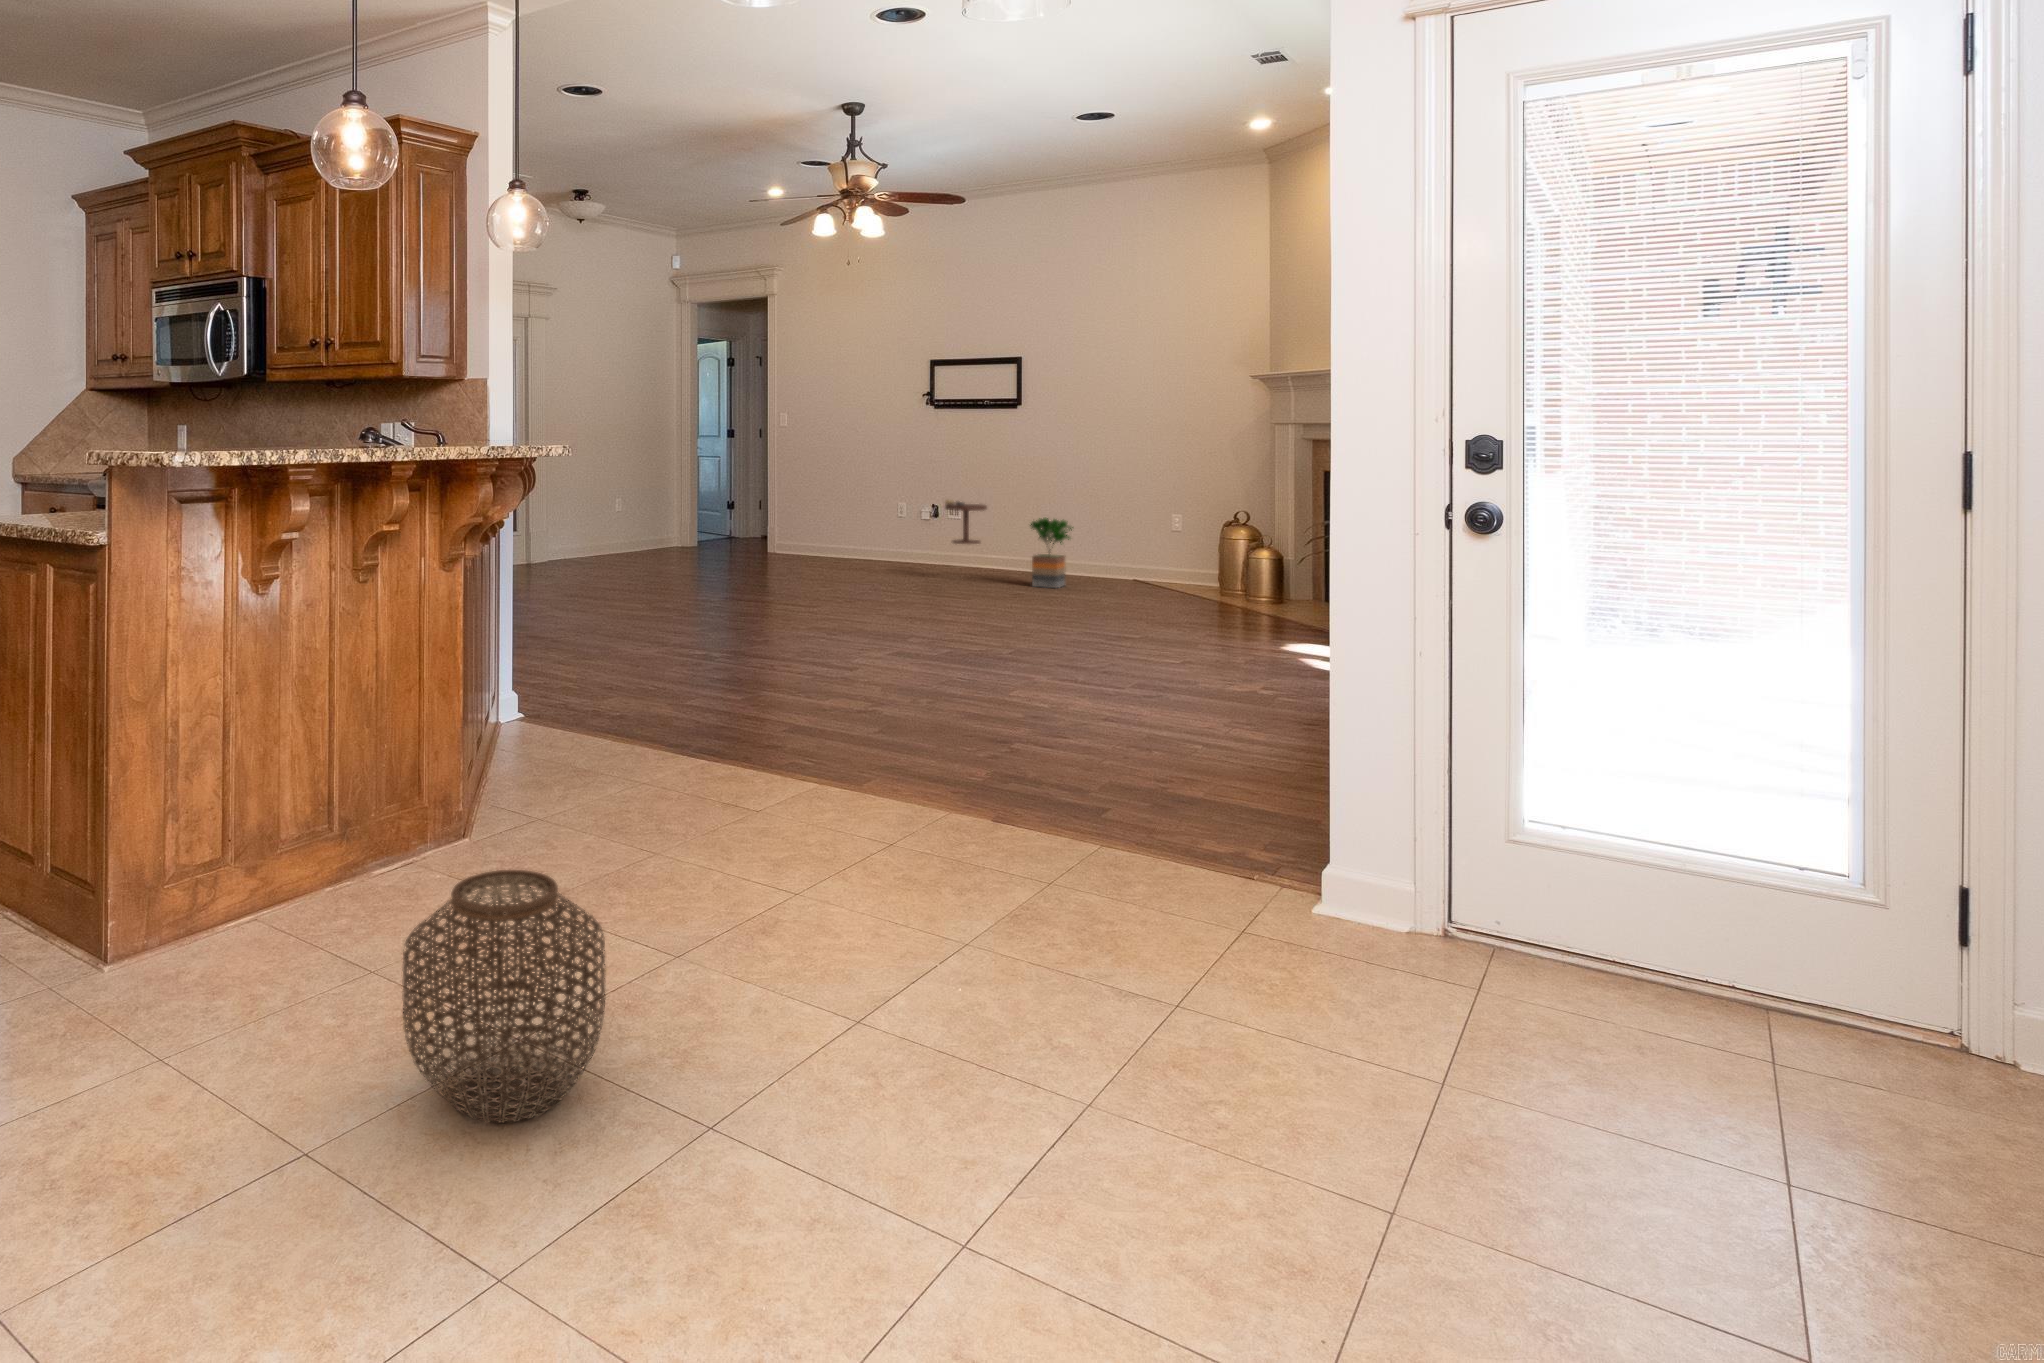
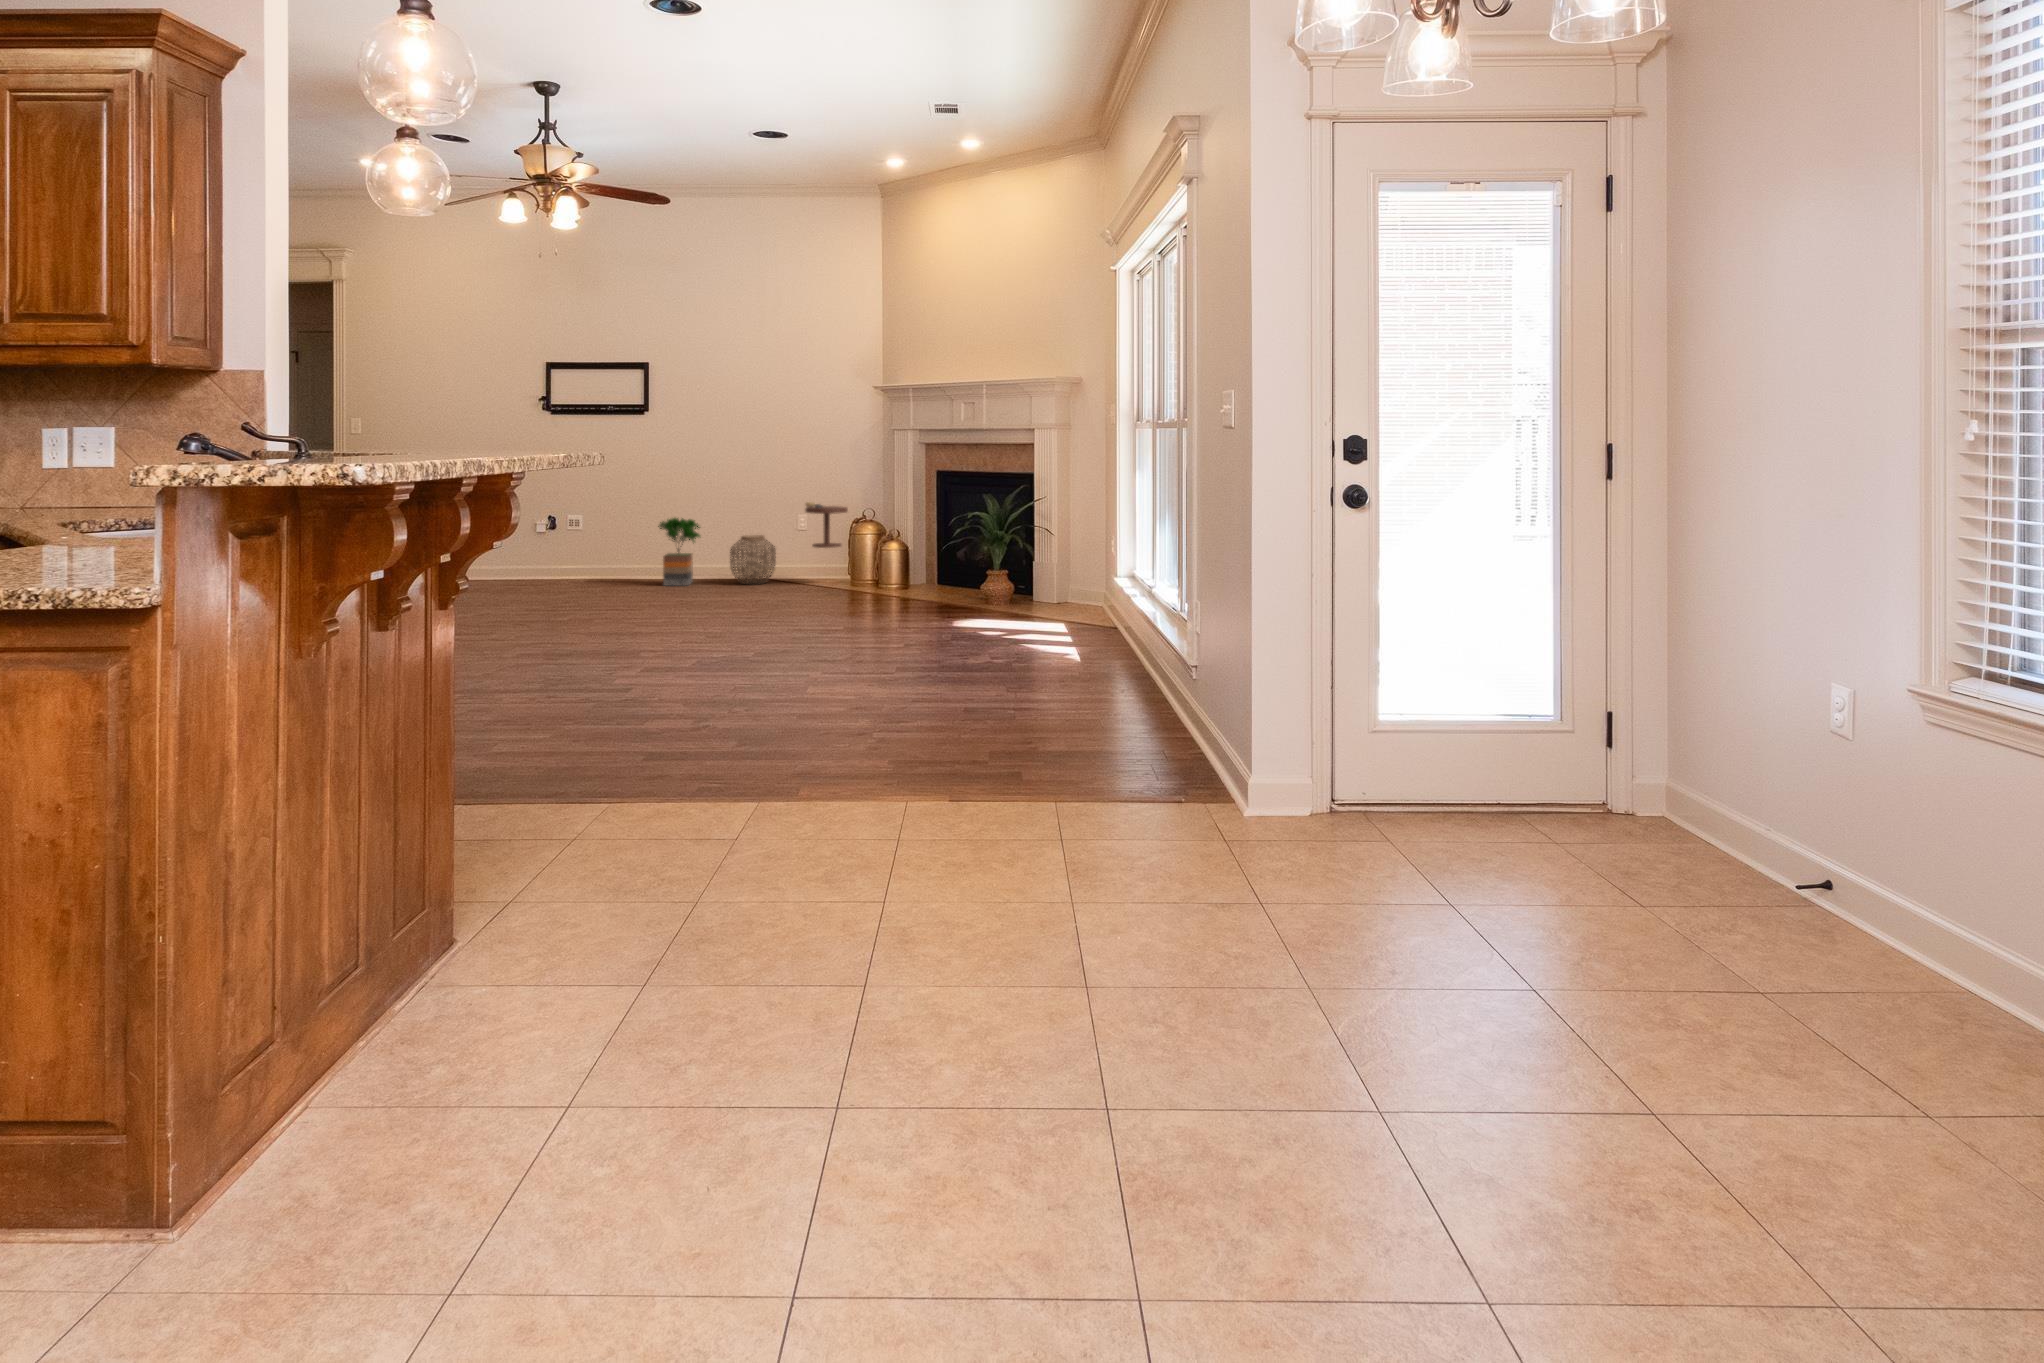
side table: present [945,500,987,544] -> present [805,502,848,548]
woven basket: present [402,870,605,1123] -> present [730,535,776,584]

